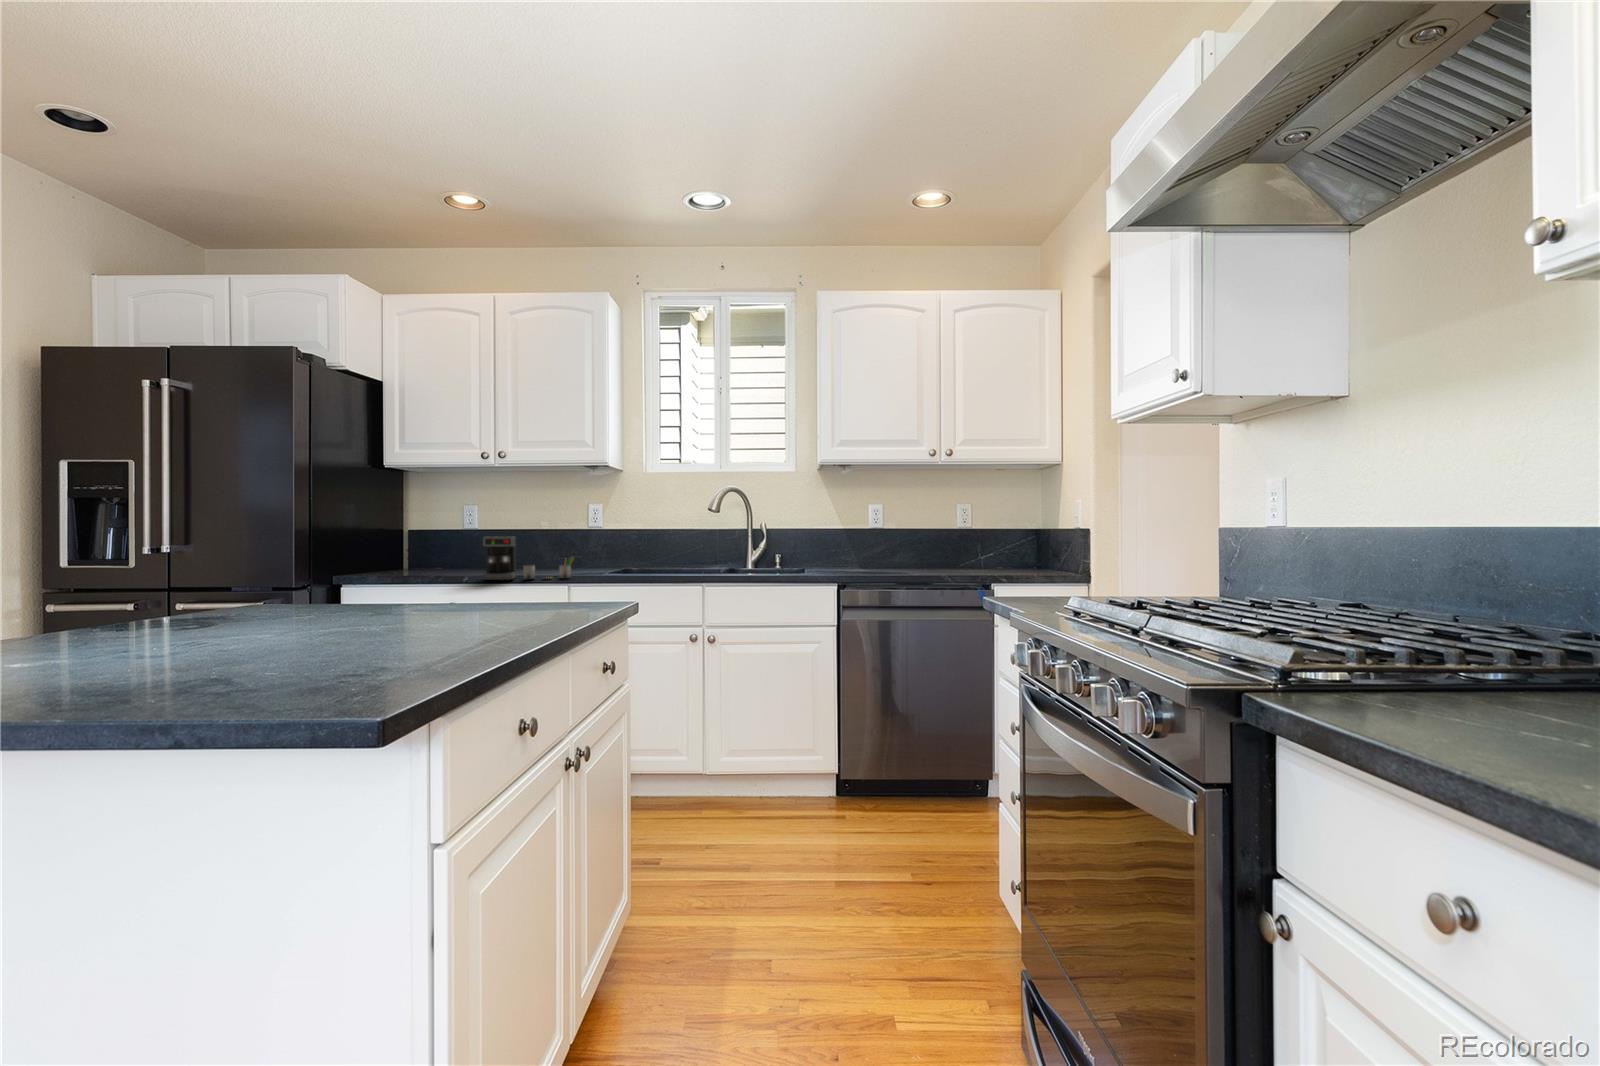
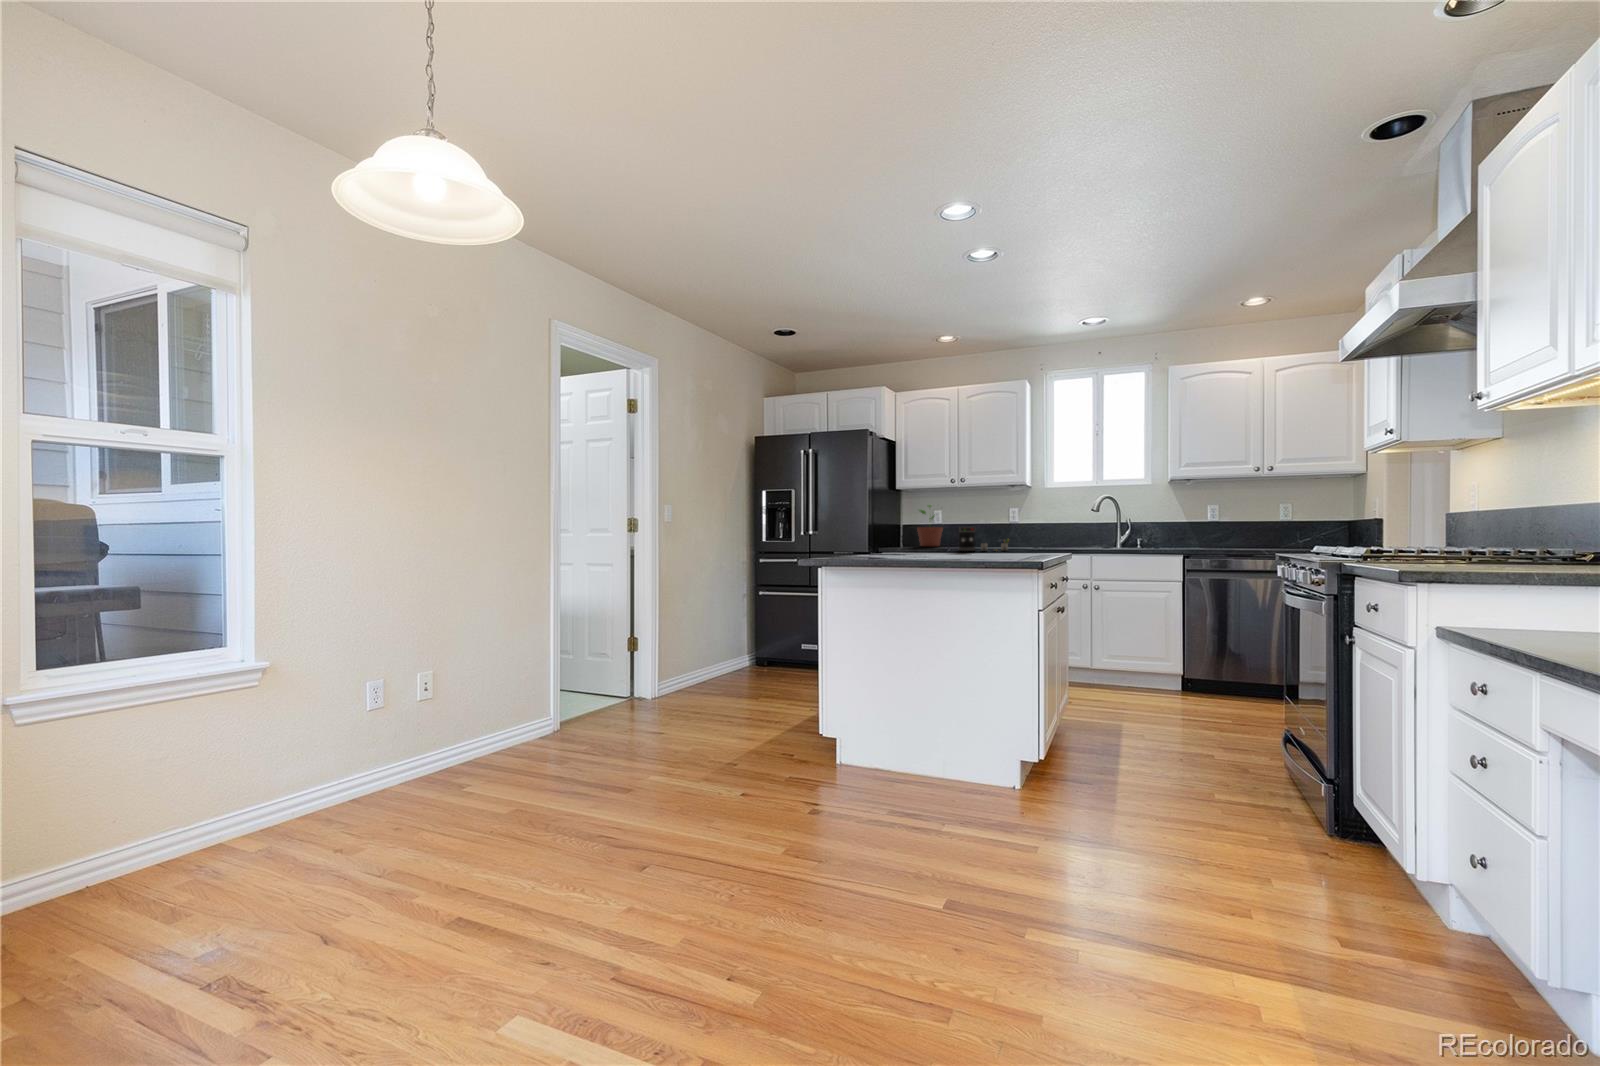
potted plant: none [430,494,477,567] -> present [917,505,943,546]

